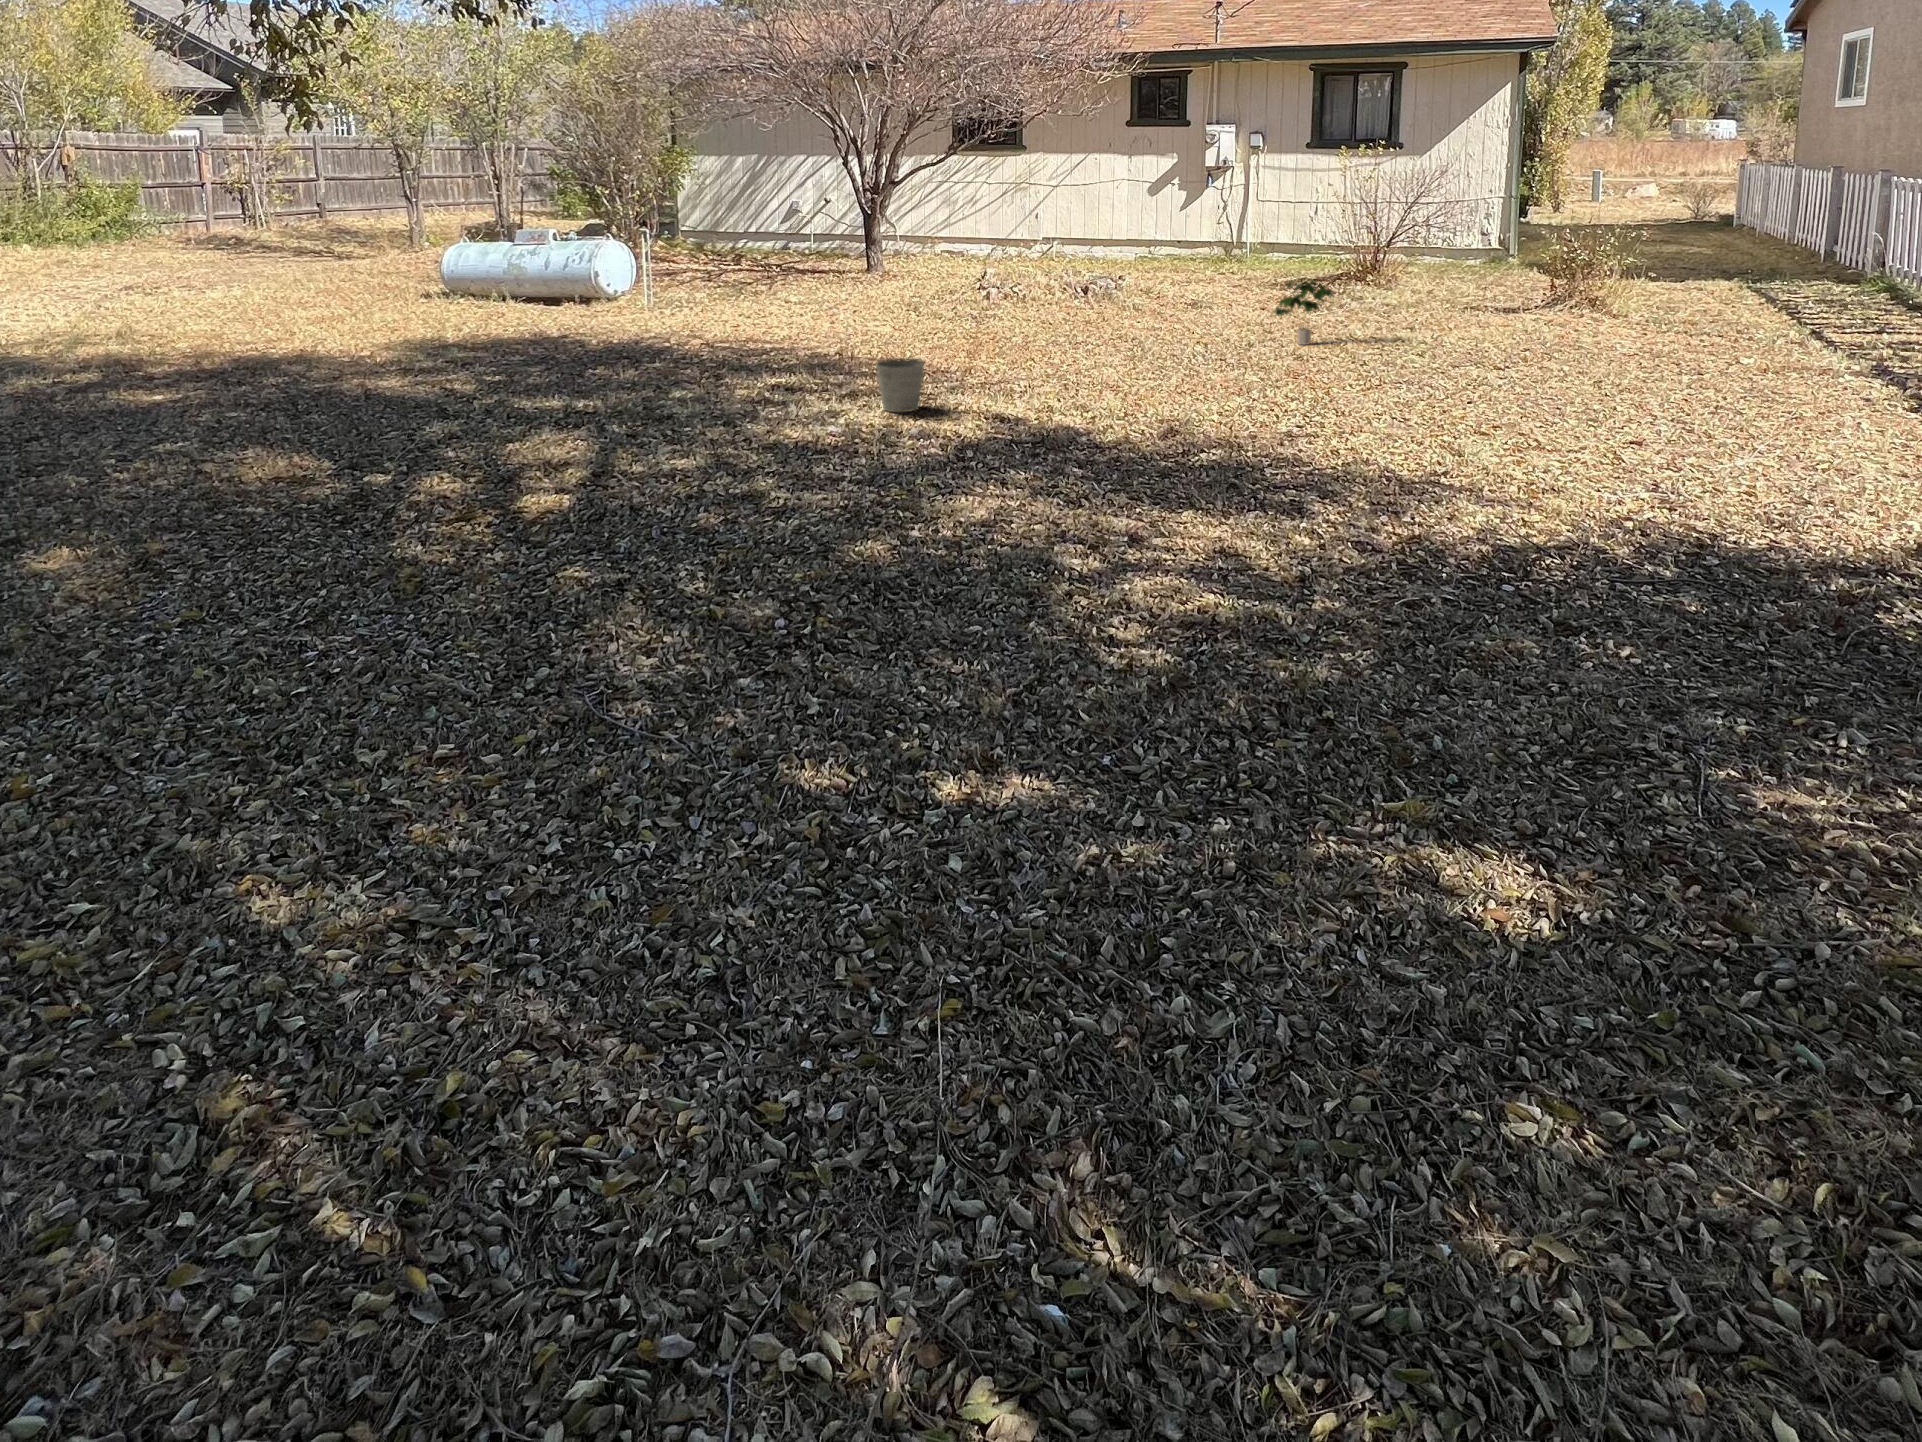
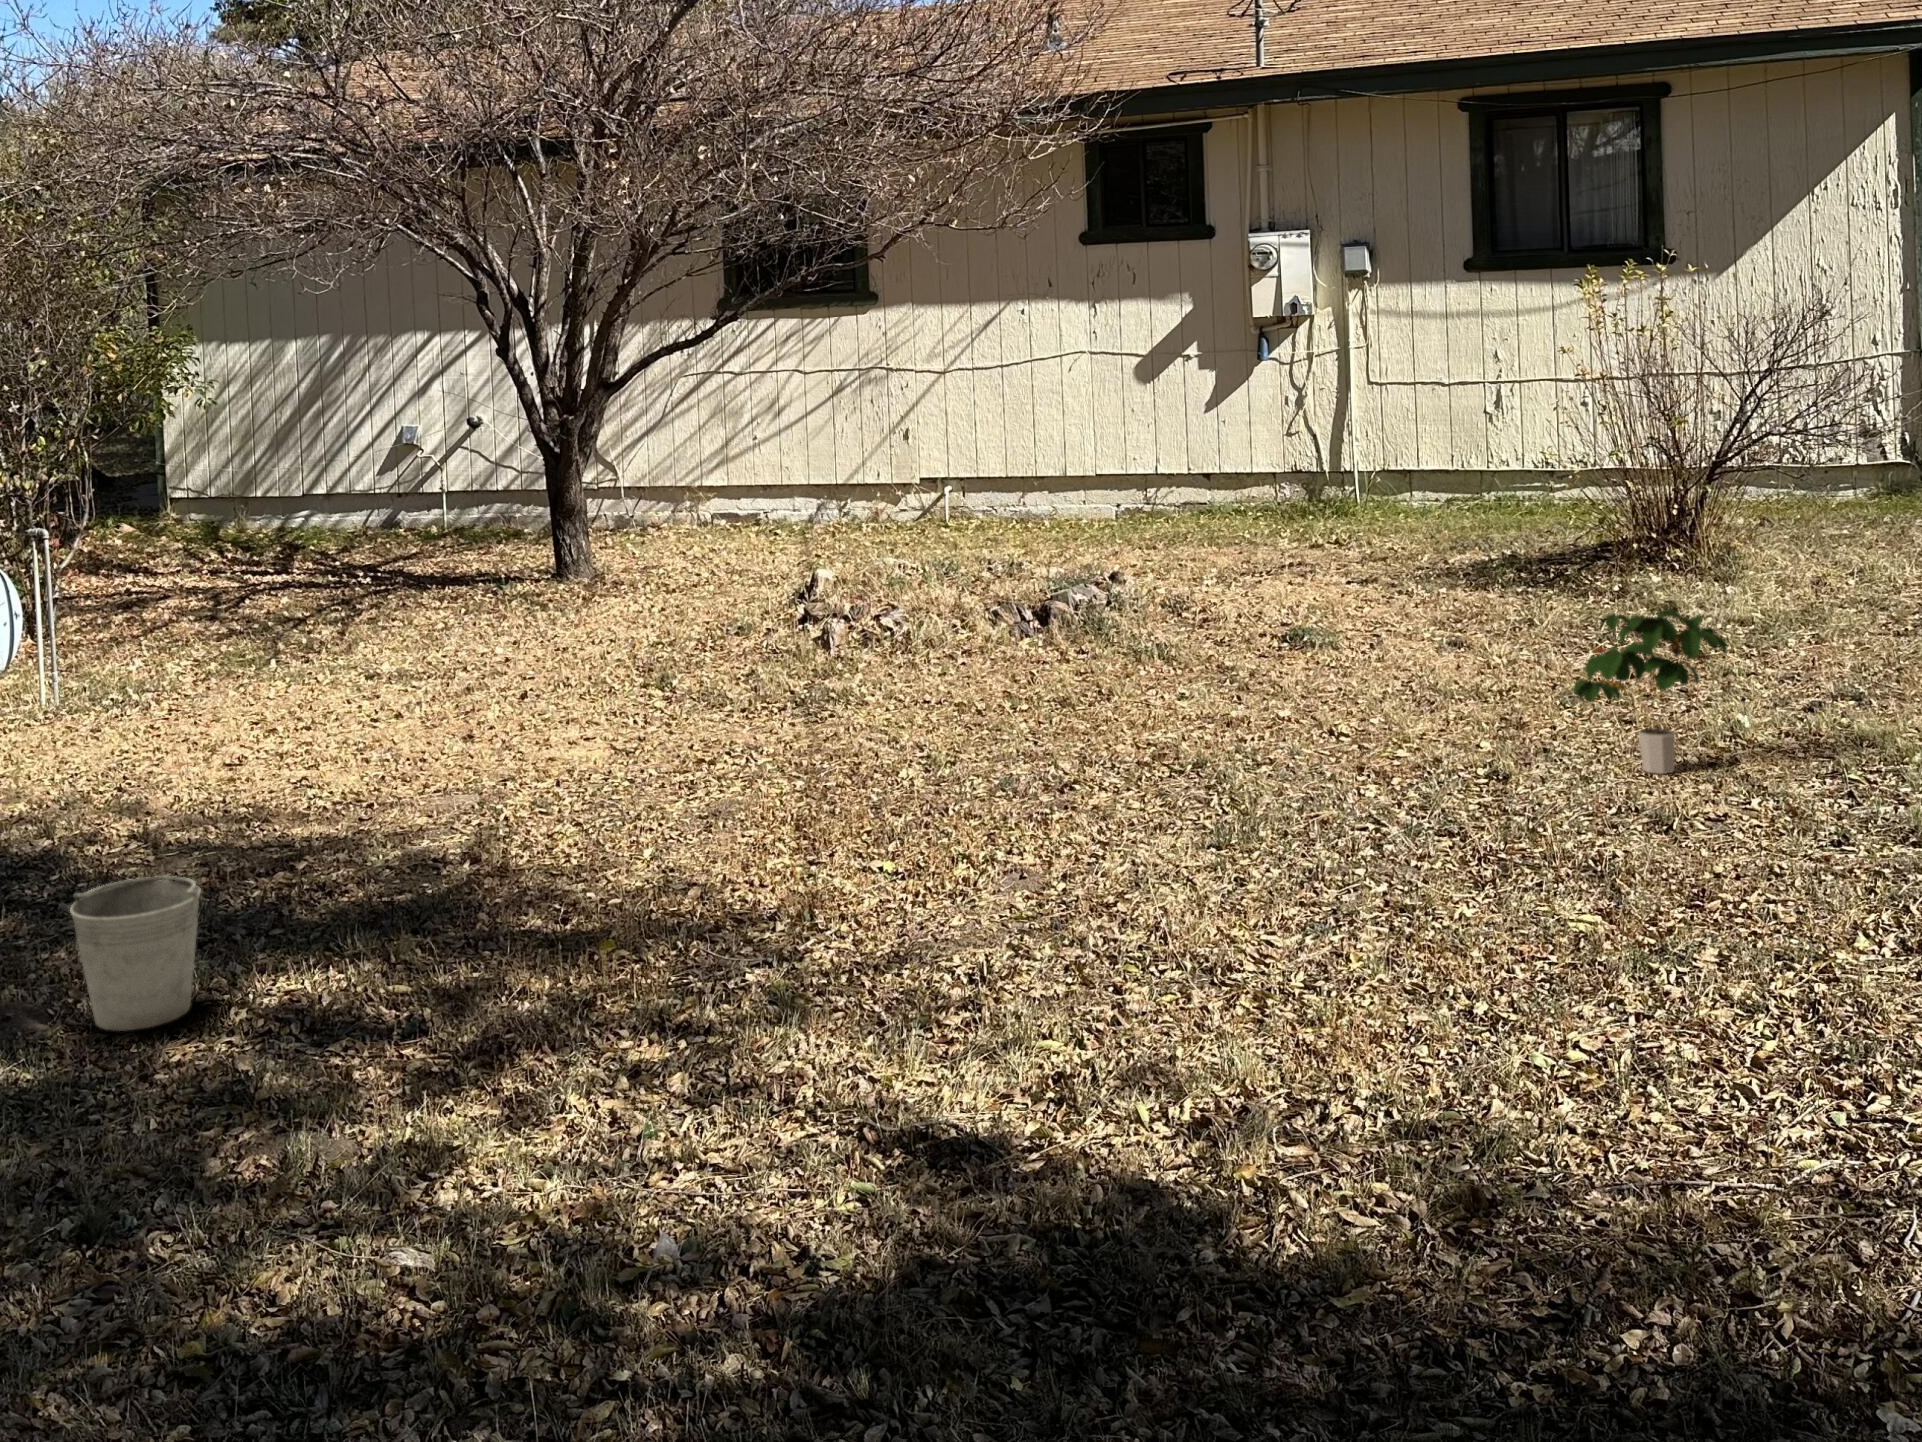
bucket: present [876,358,925,412] -> present [70,876,201,1031]

